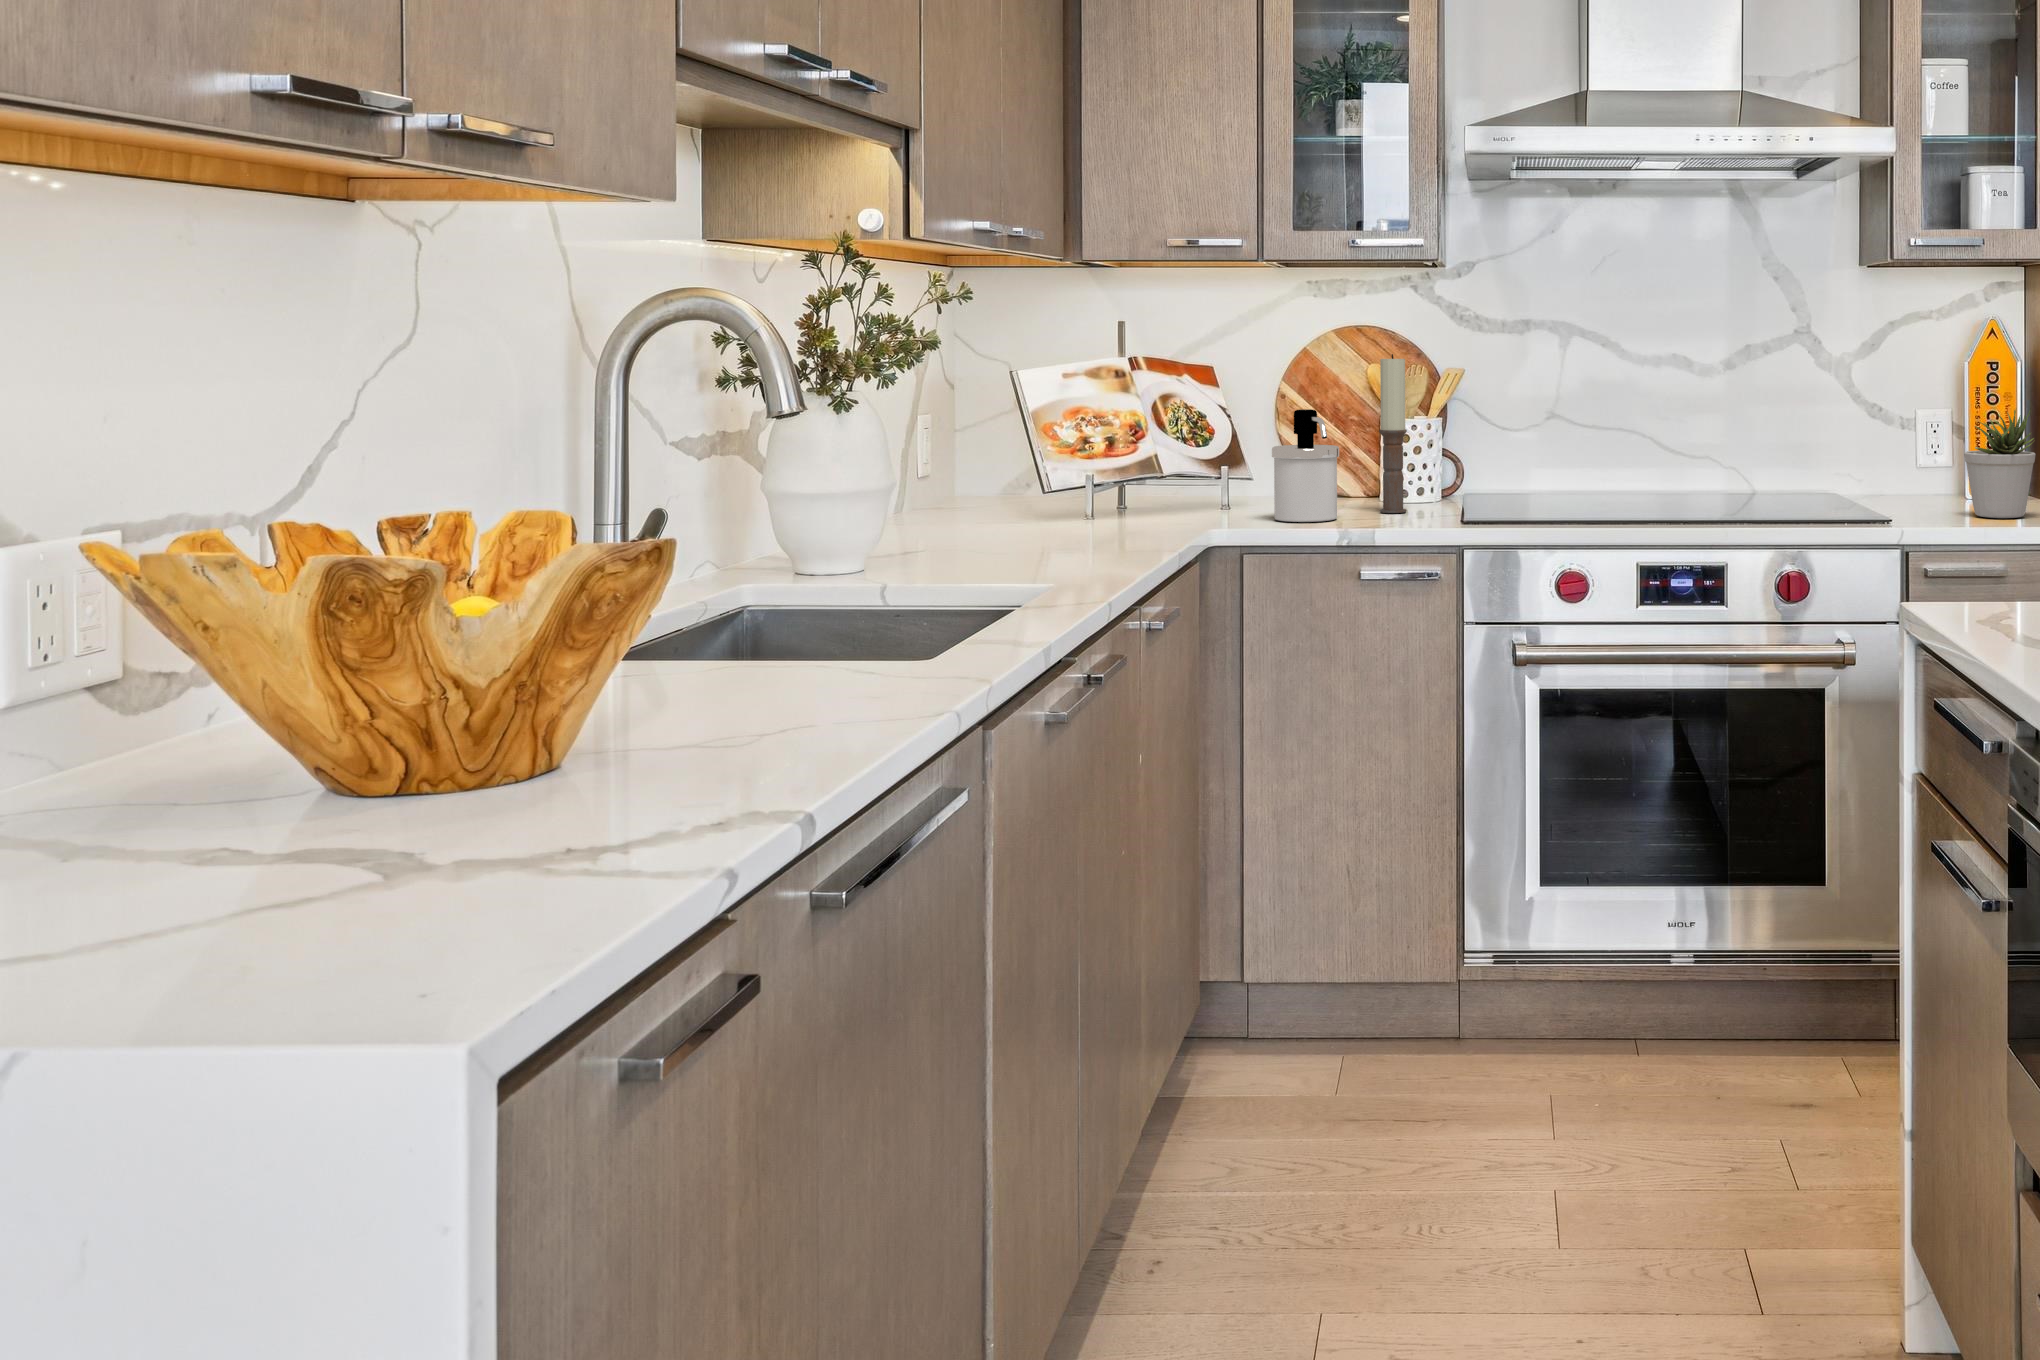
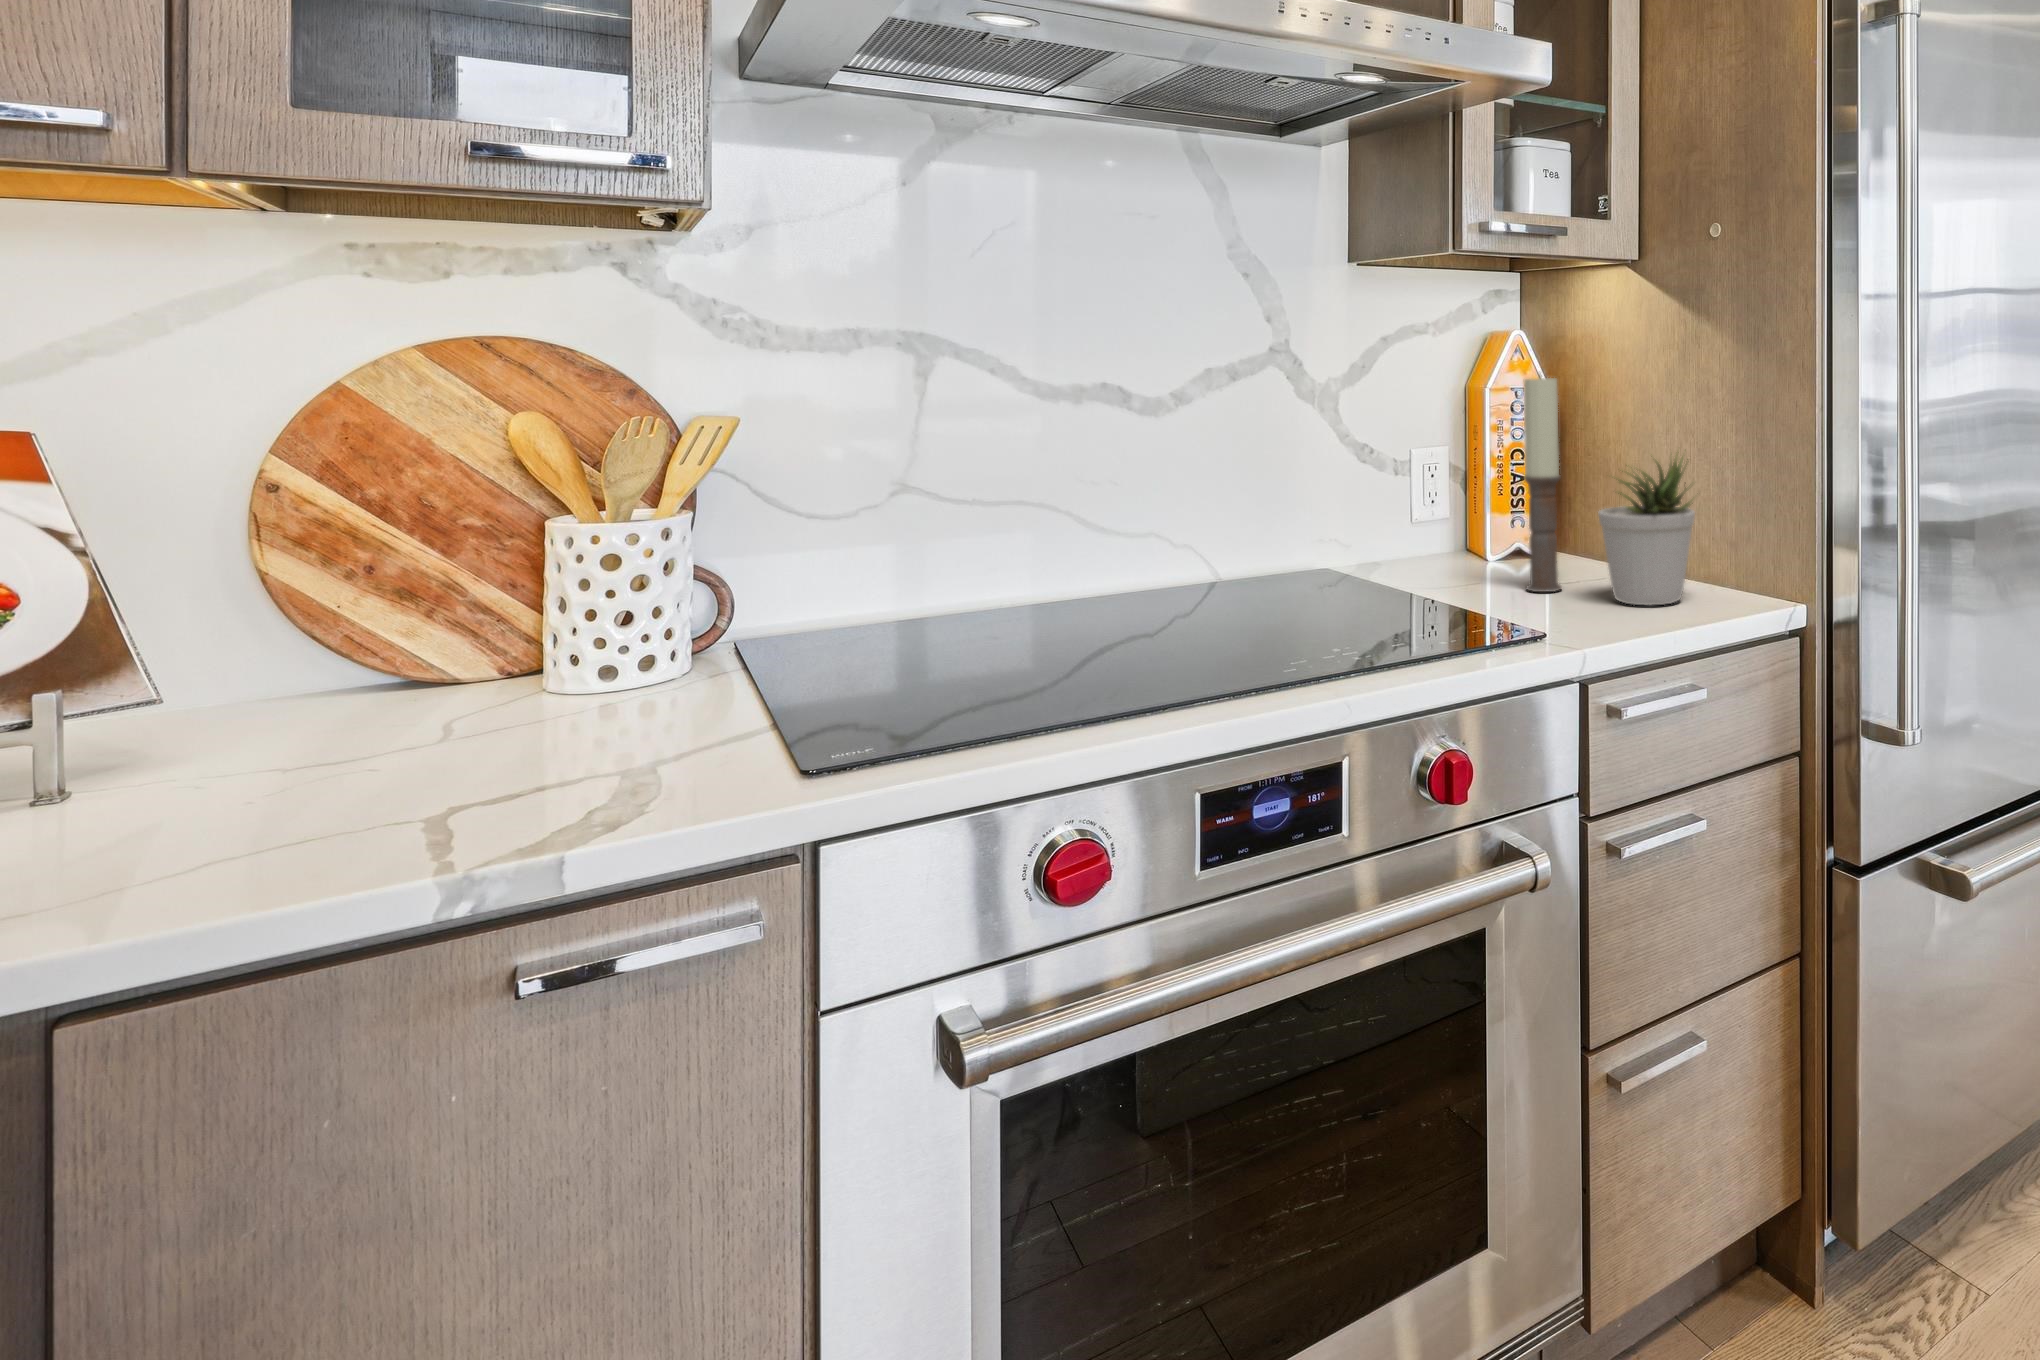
candle: present [1379,354,1407,513] -> present [1524,377,1562,592]
soap dispenser: present [1272,409,1339,522] -> none [188,531,427,843]

